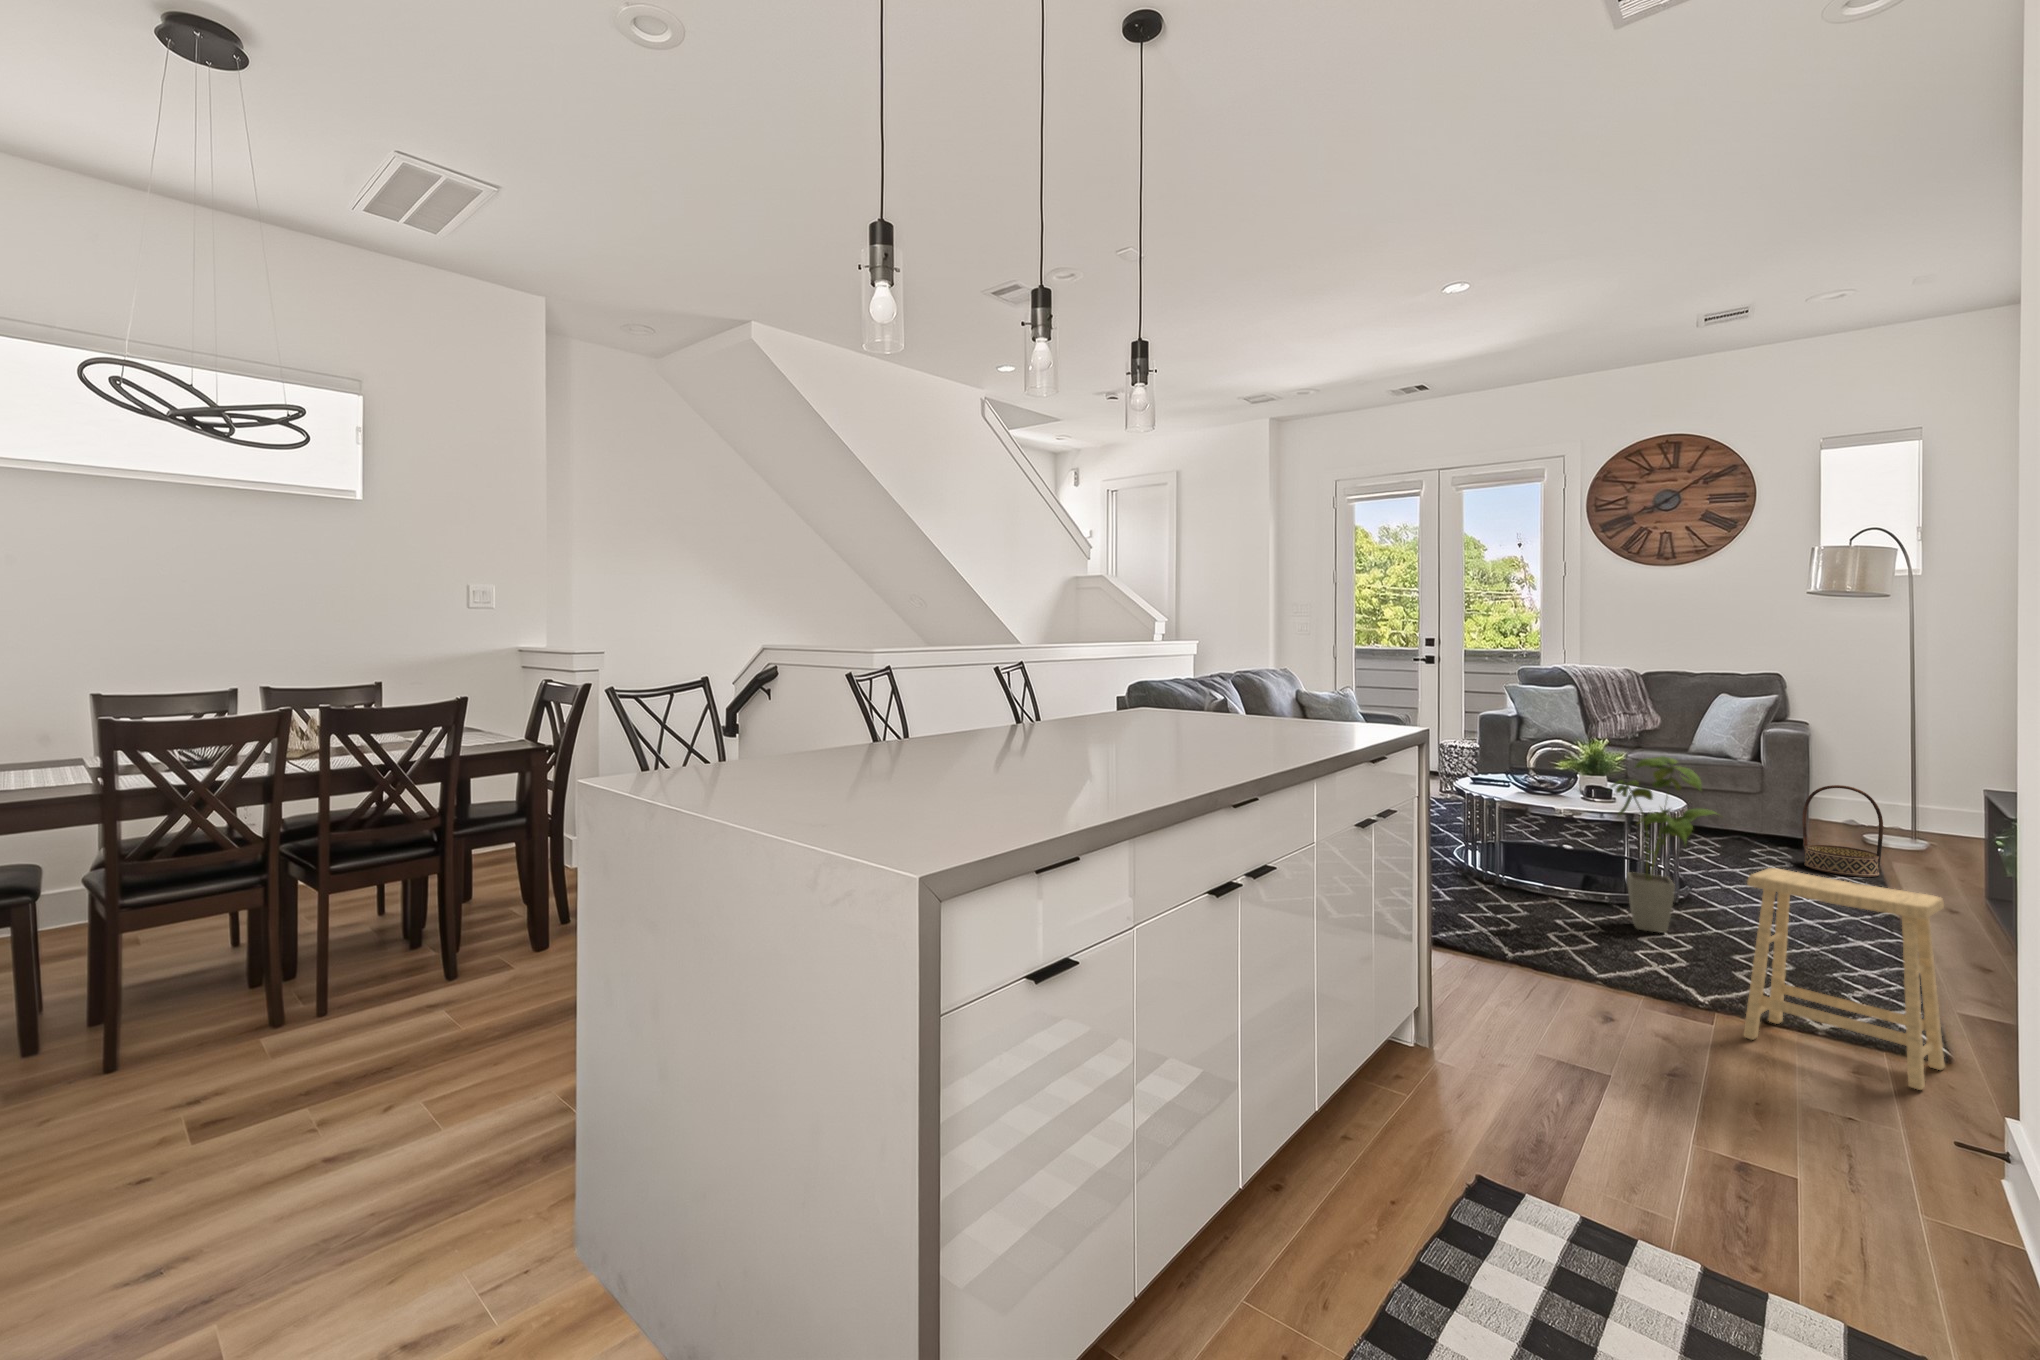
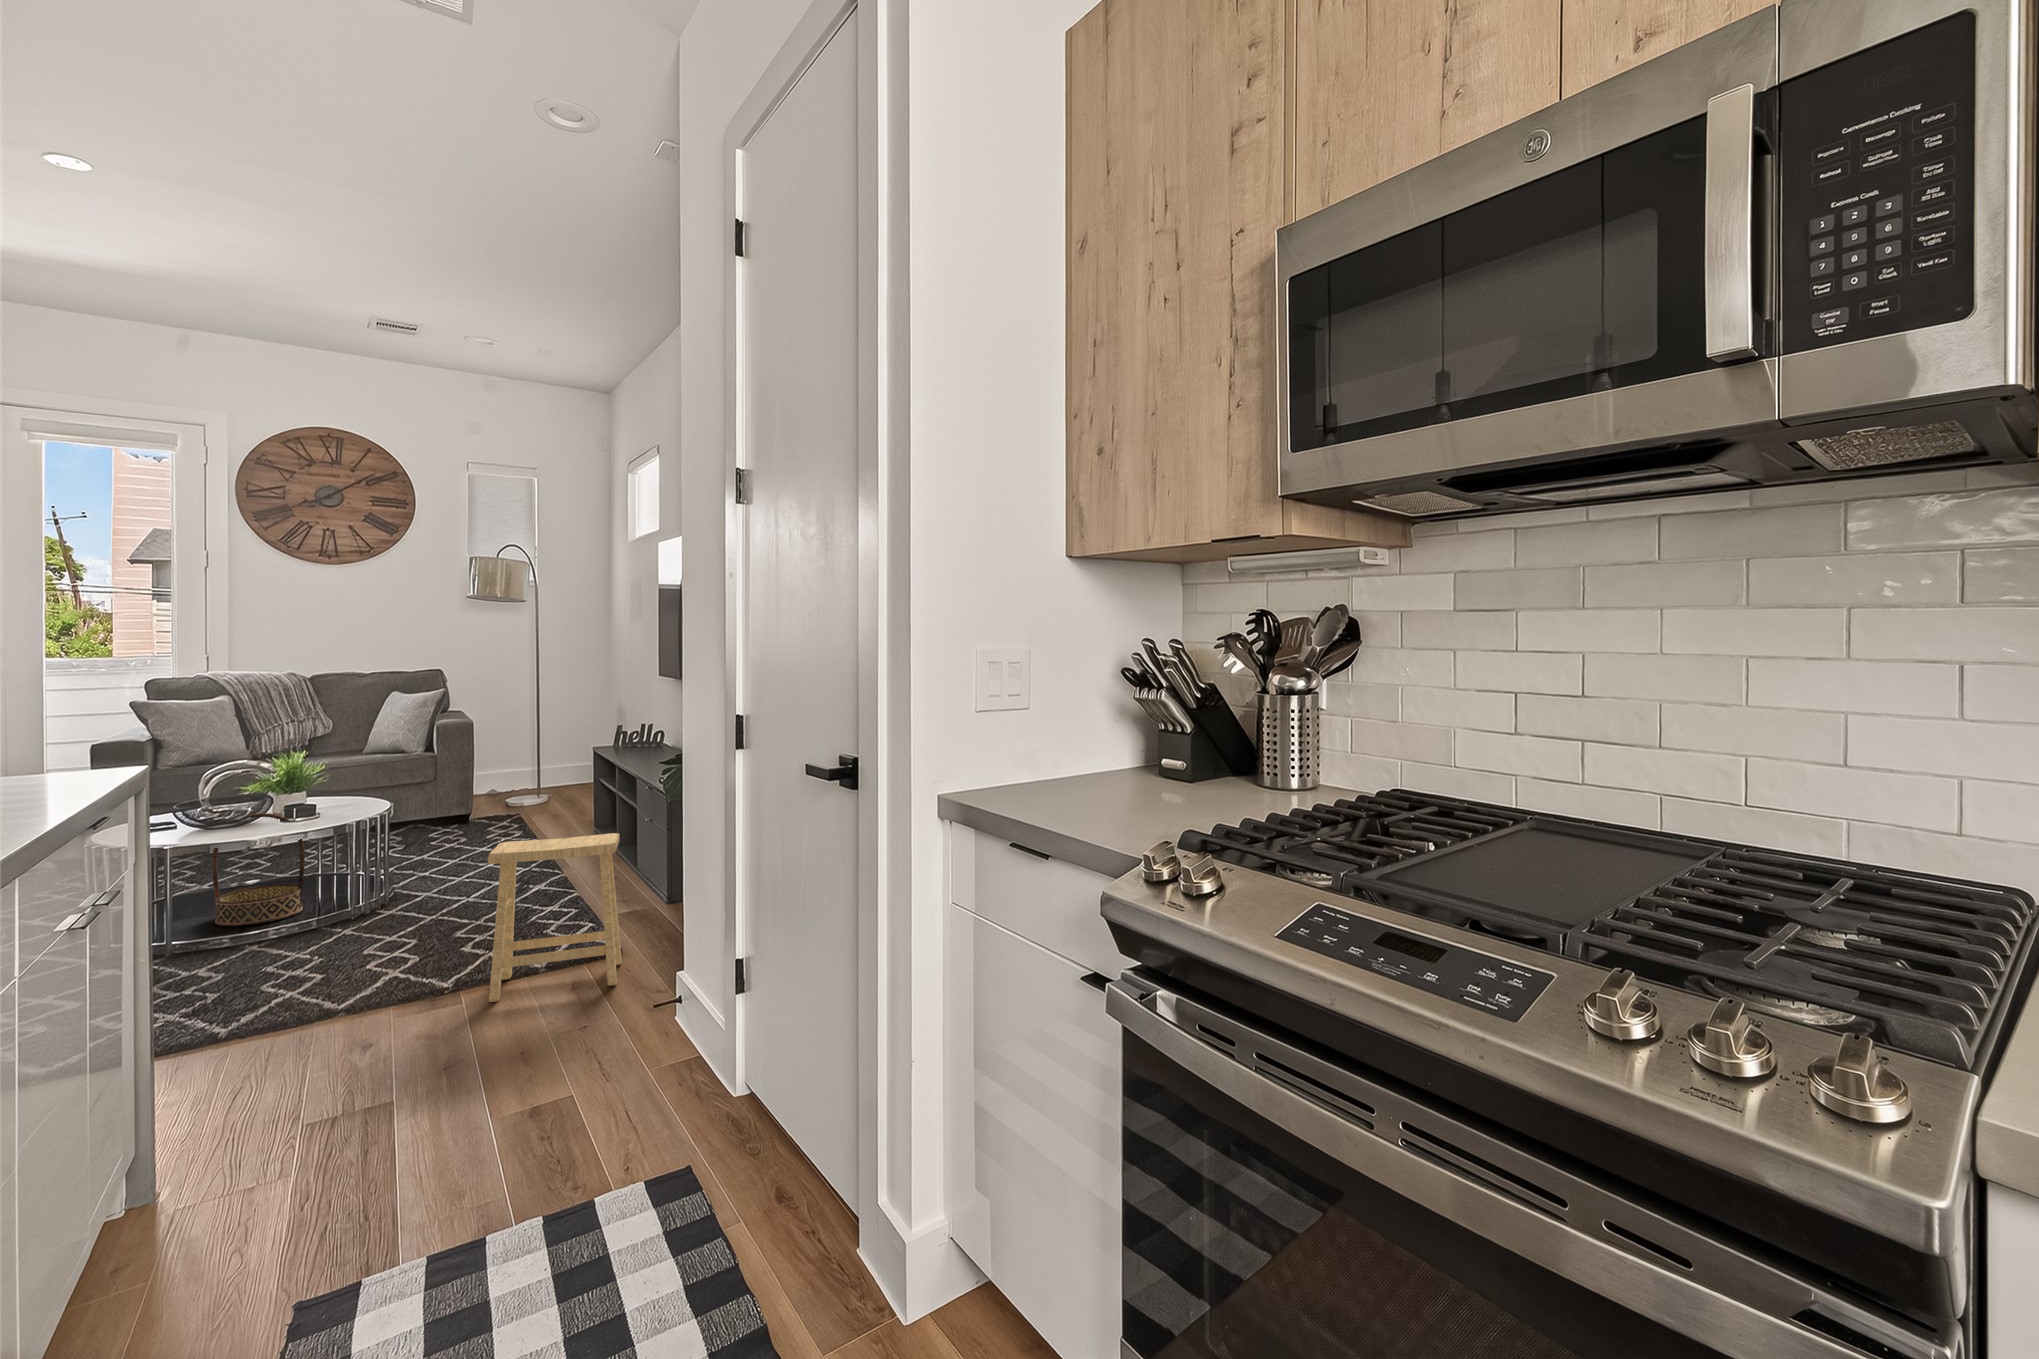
house plant: present [1611,756,1720,933] -> none [319,758,435,942]
basket: present [1802,785,1883,877] -> present [212,813,305,926]

